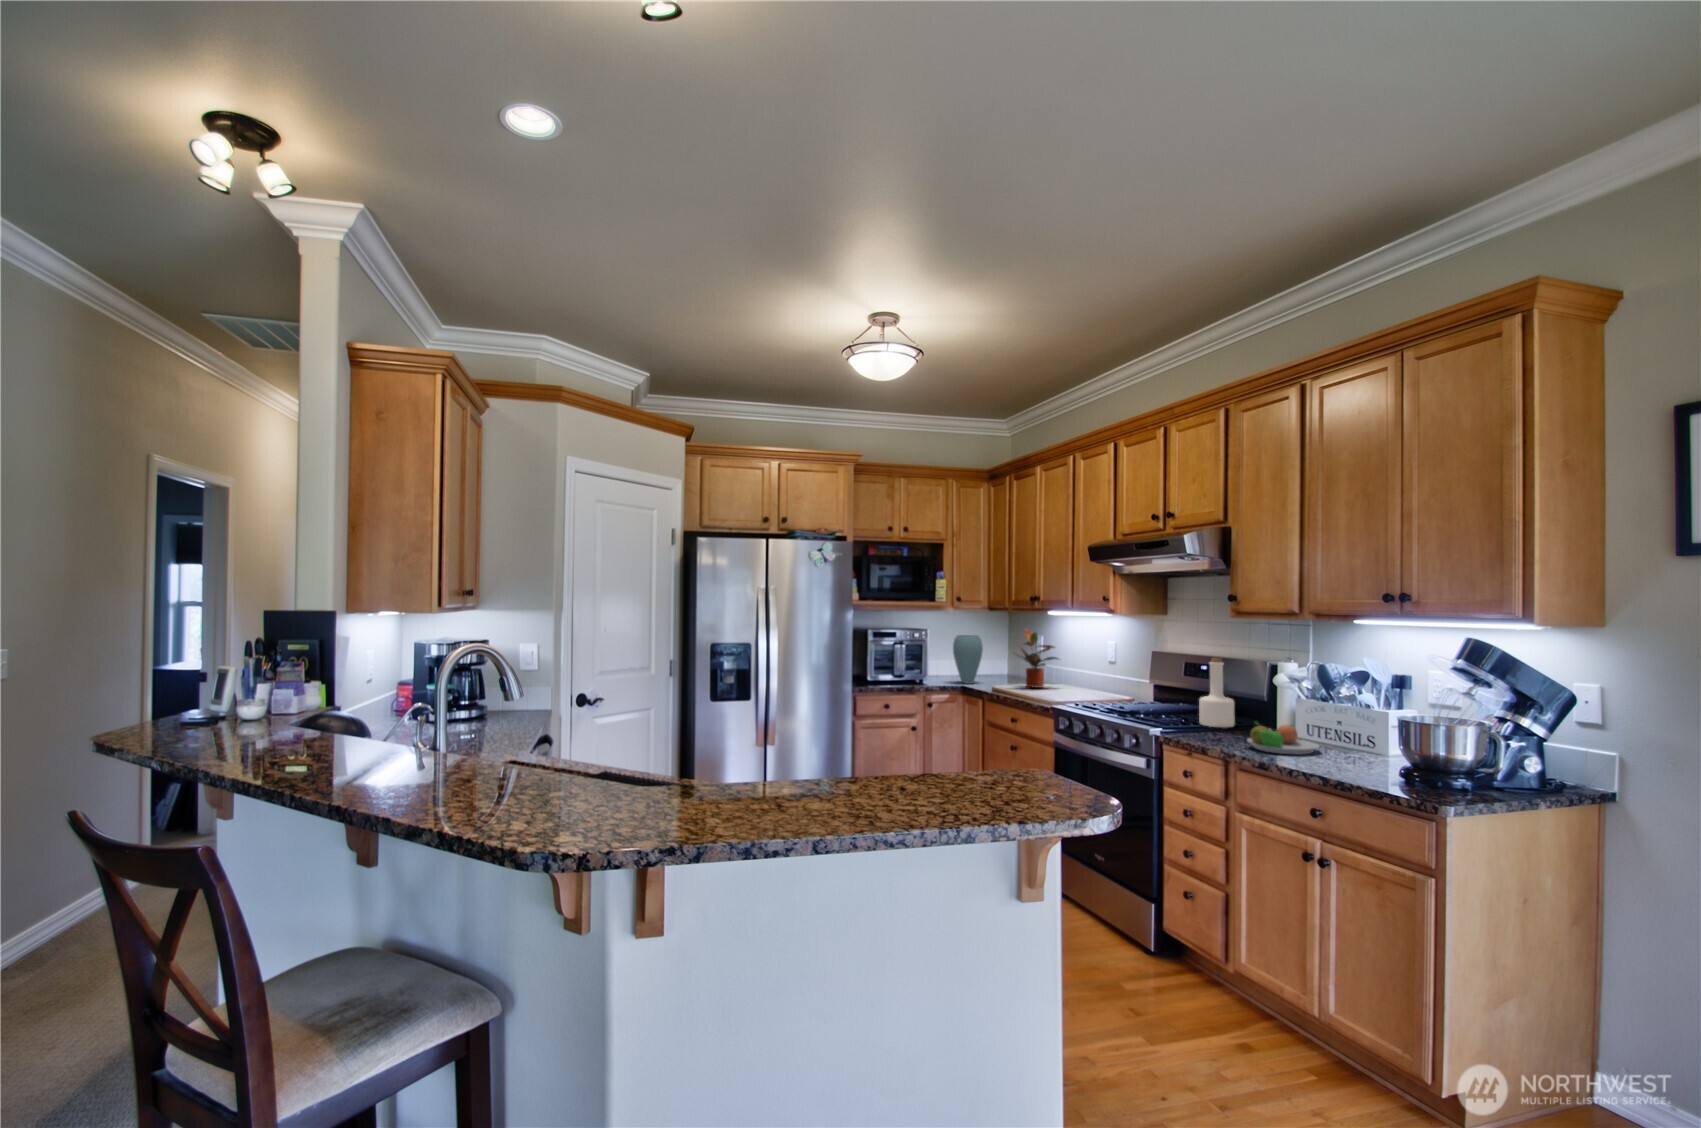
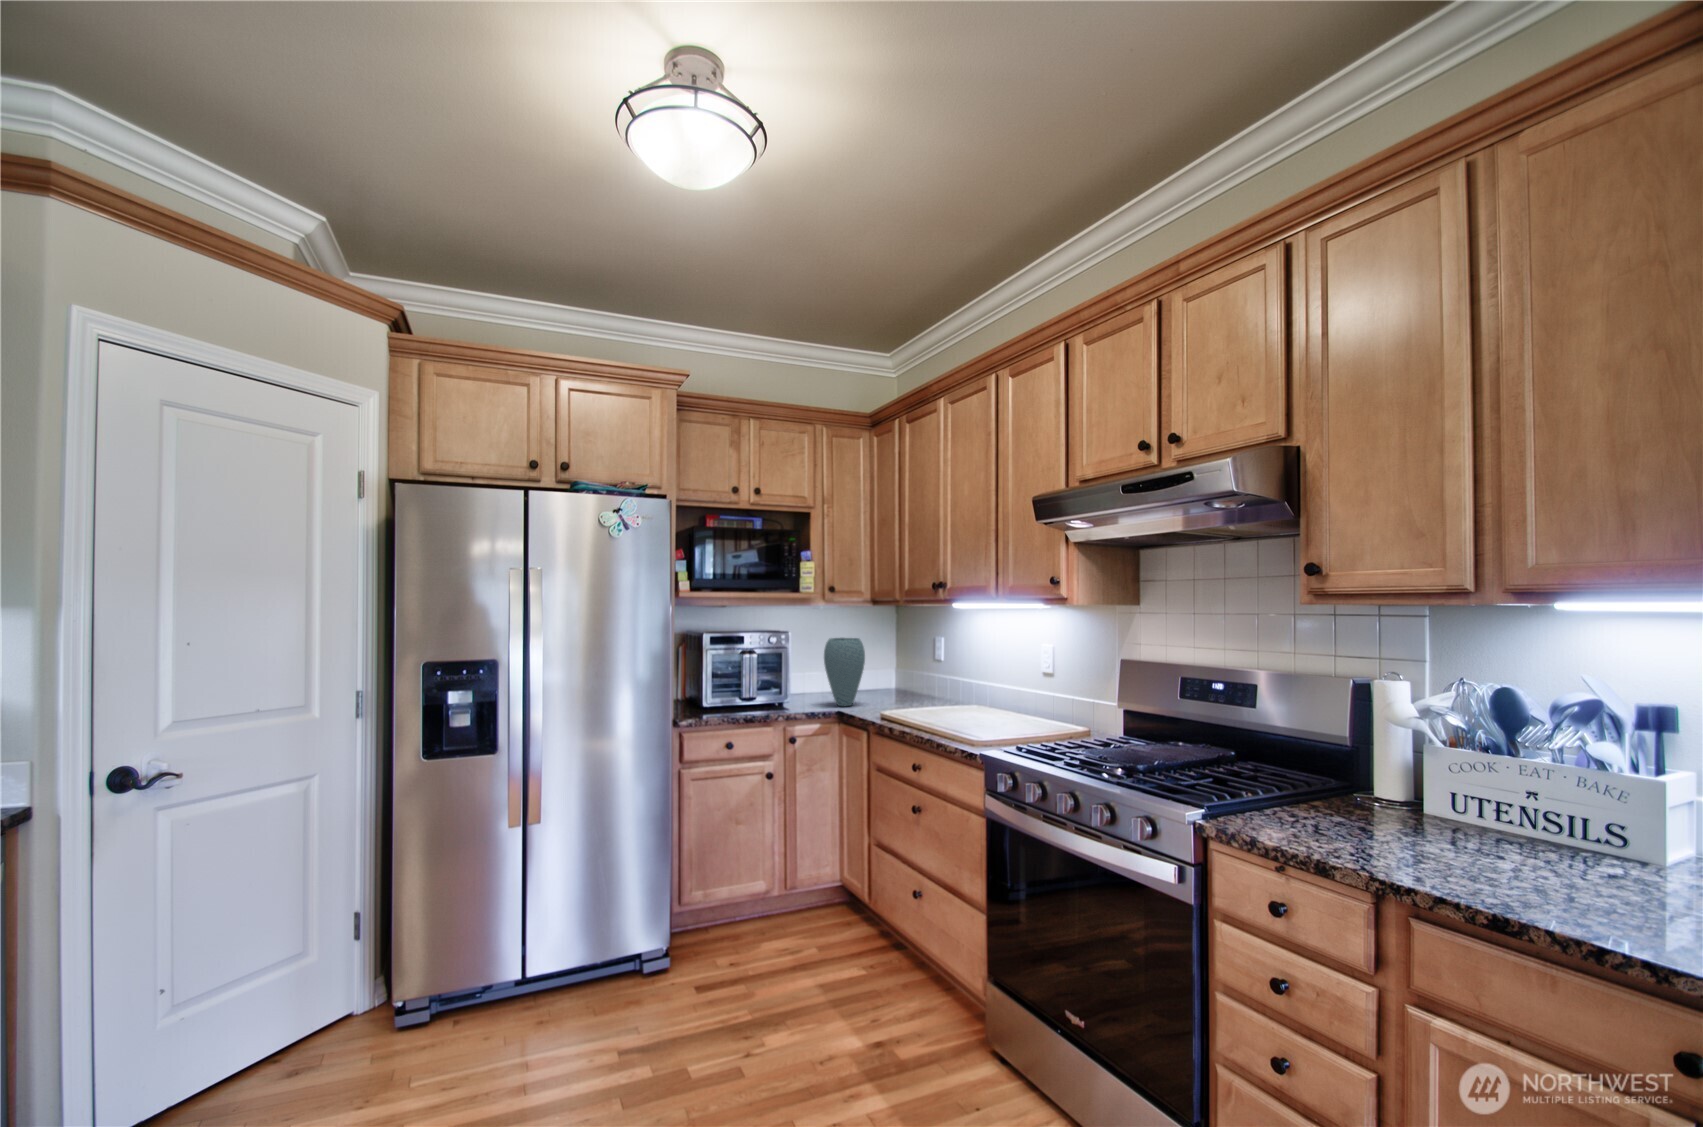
potted plant: present [1014,629,1057,688] -> none [908,627,975,711]
bottle: present [1199,658,1235,728] -> none [1240,673,1303,795]
fruit bowl: present [1247,721,1319,755] -> none [1402,808,1572,886]

